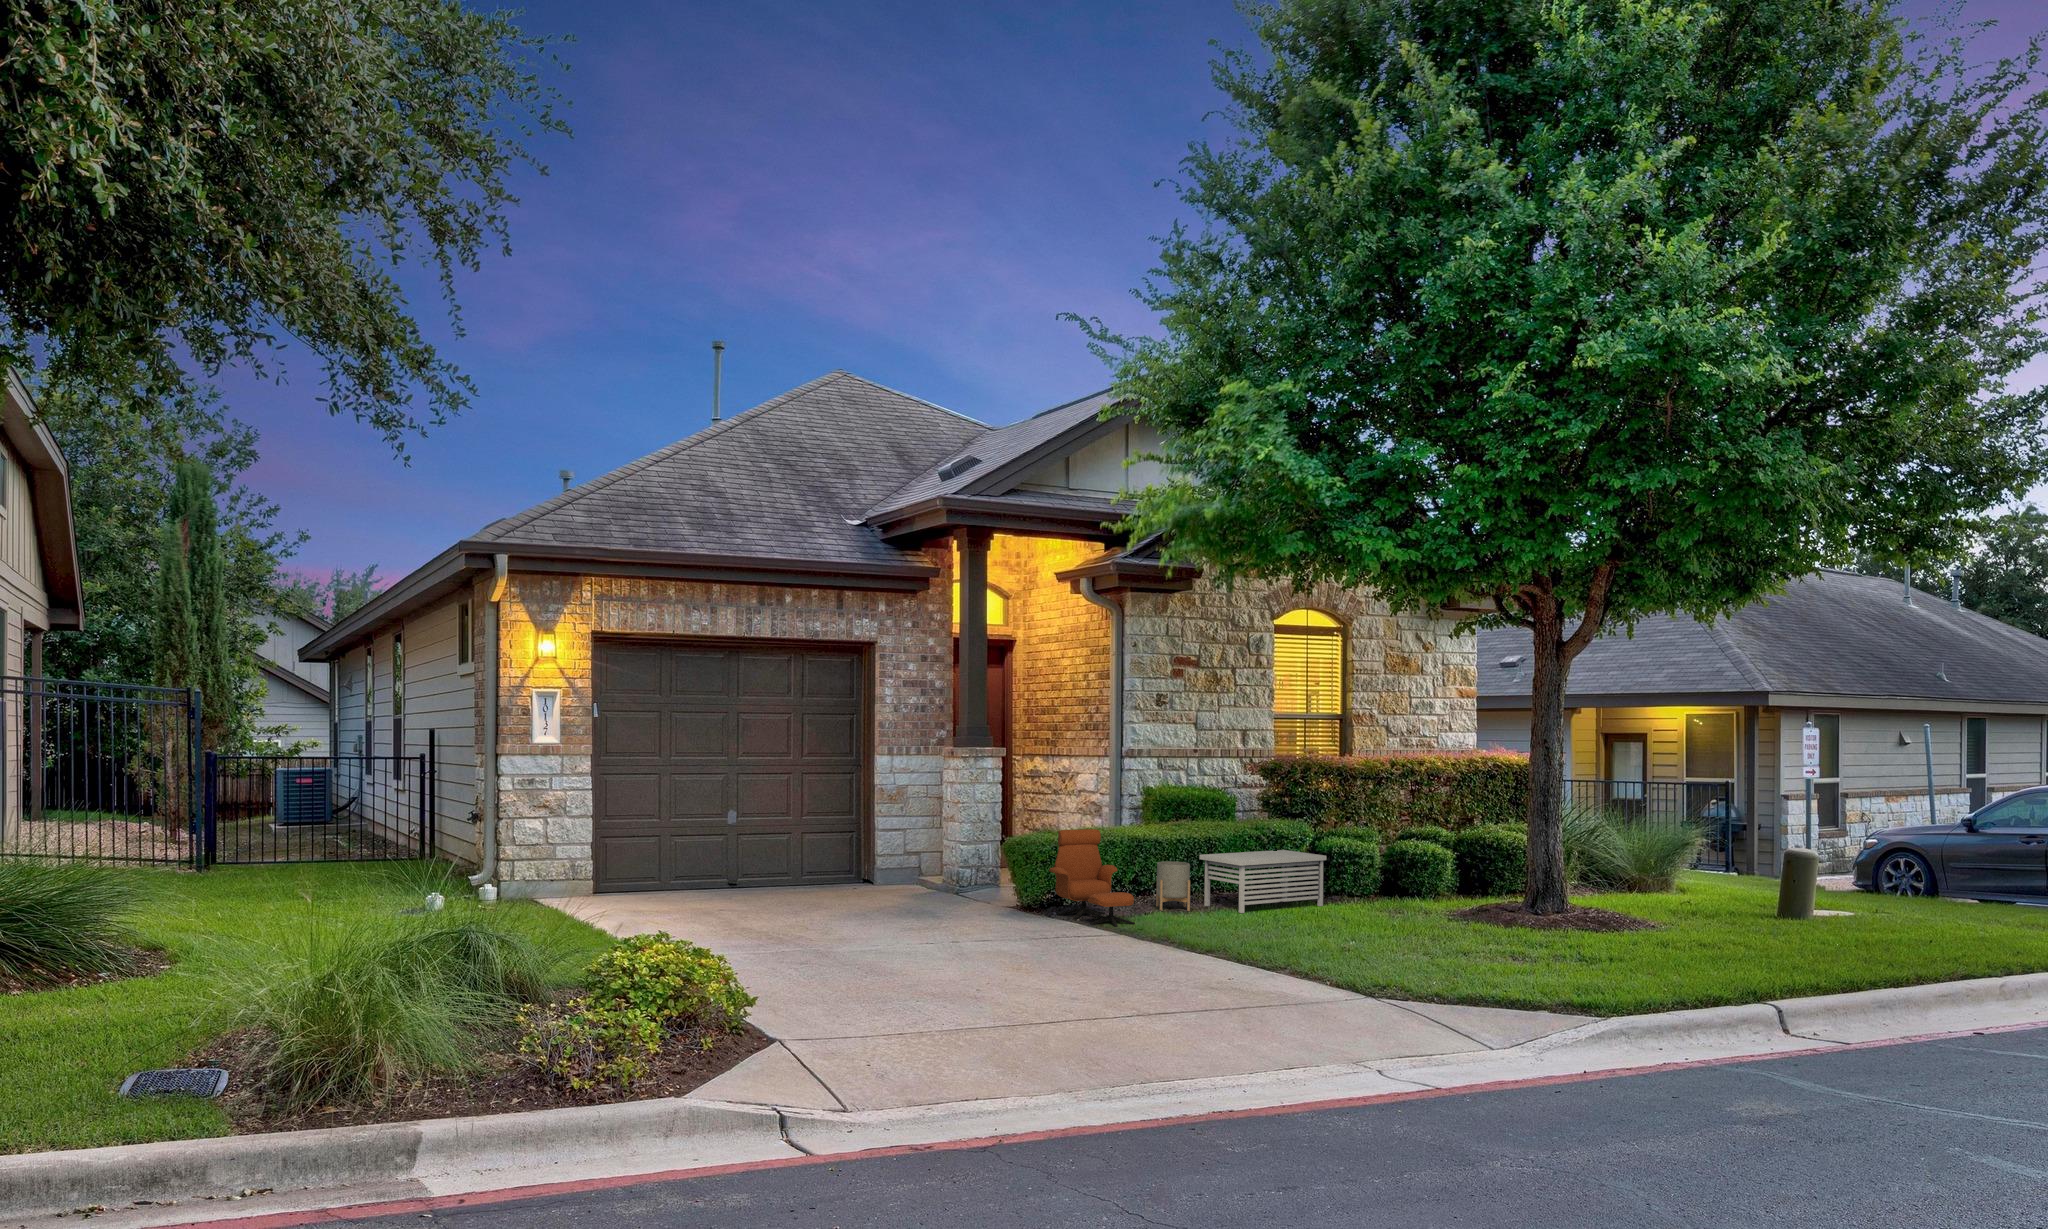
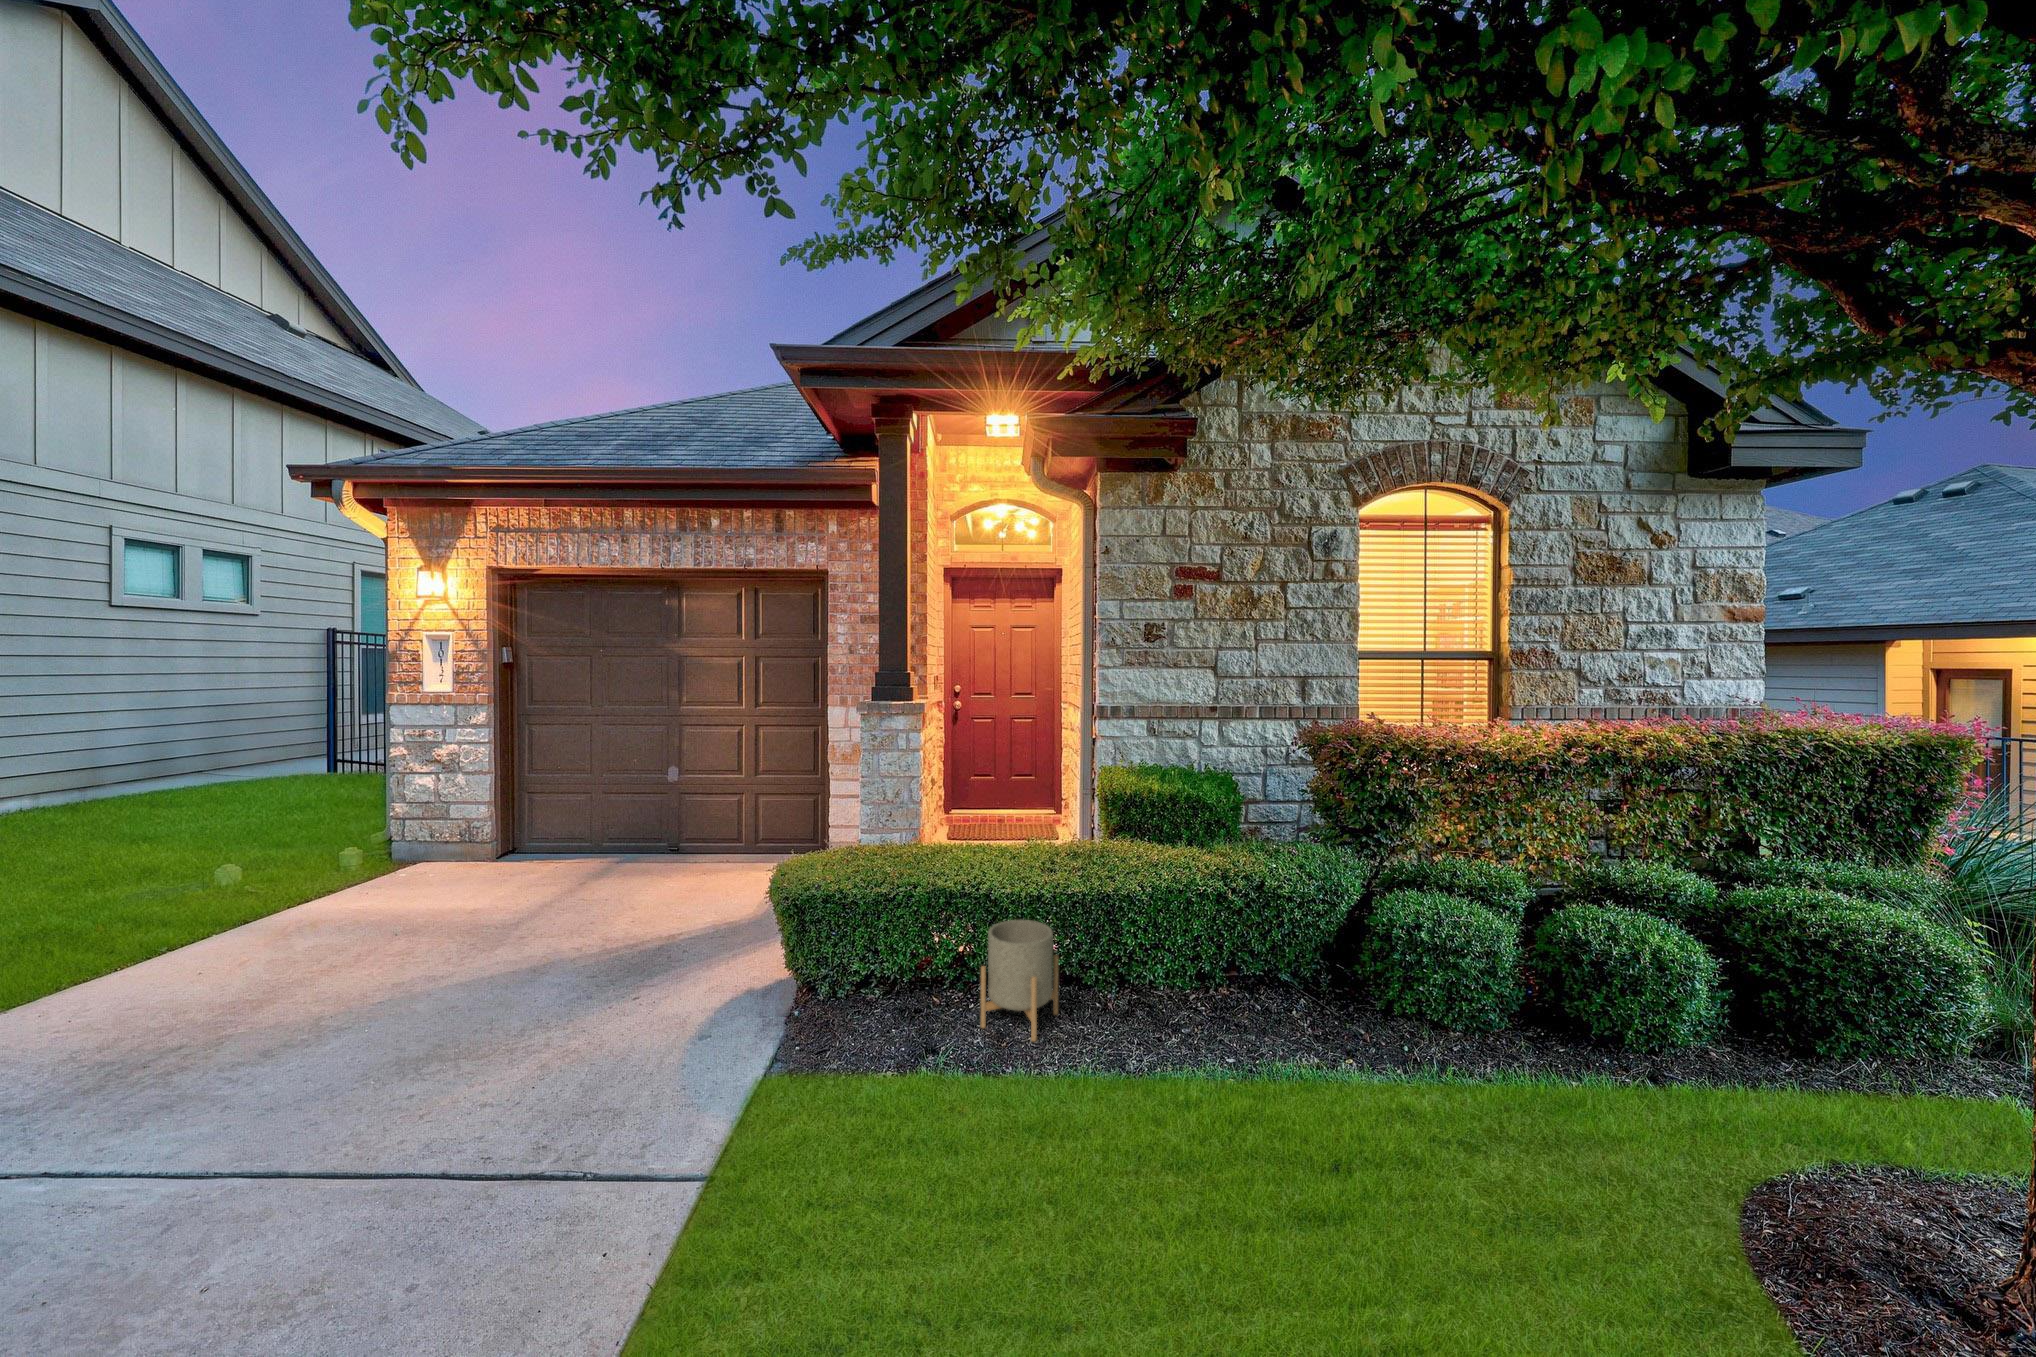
lounge chair: present [1049,829,1135,927] -> none [709,857,876,1128]
storage bench: present [1200,850,1326,913] -> none [1089,905,1379,1083]

